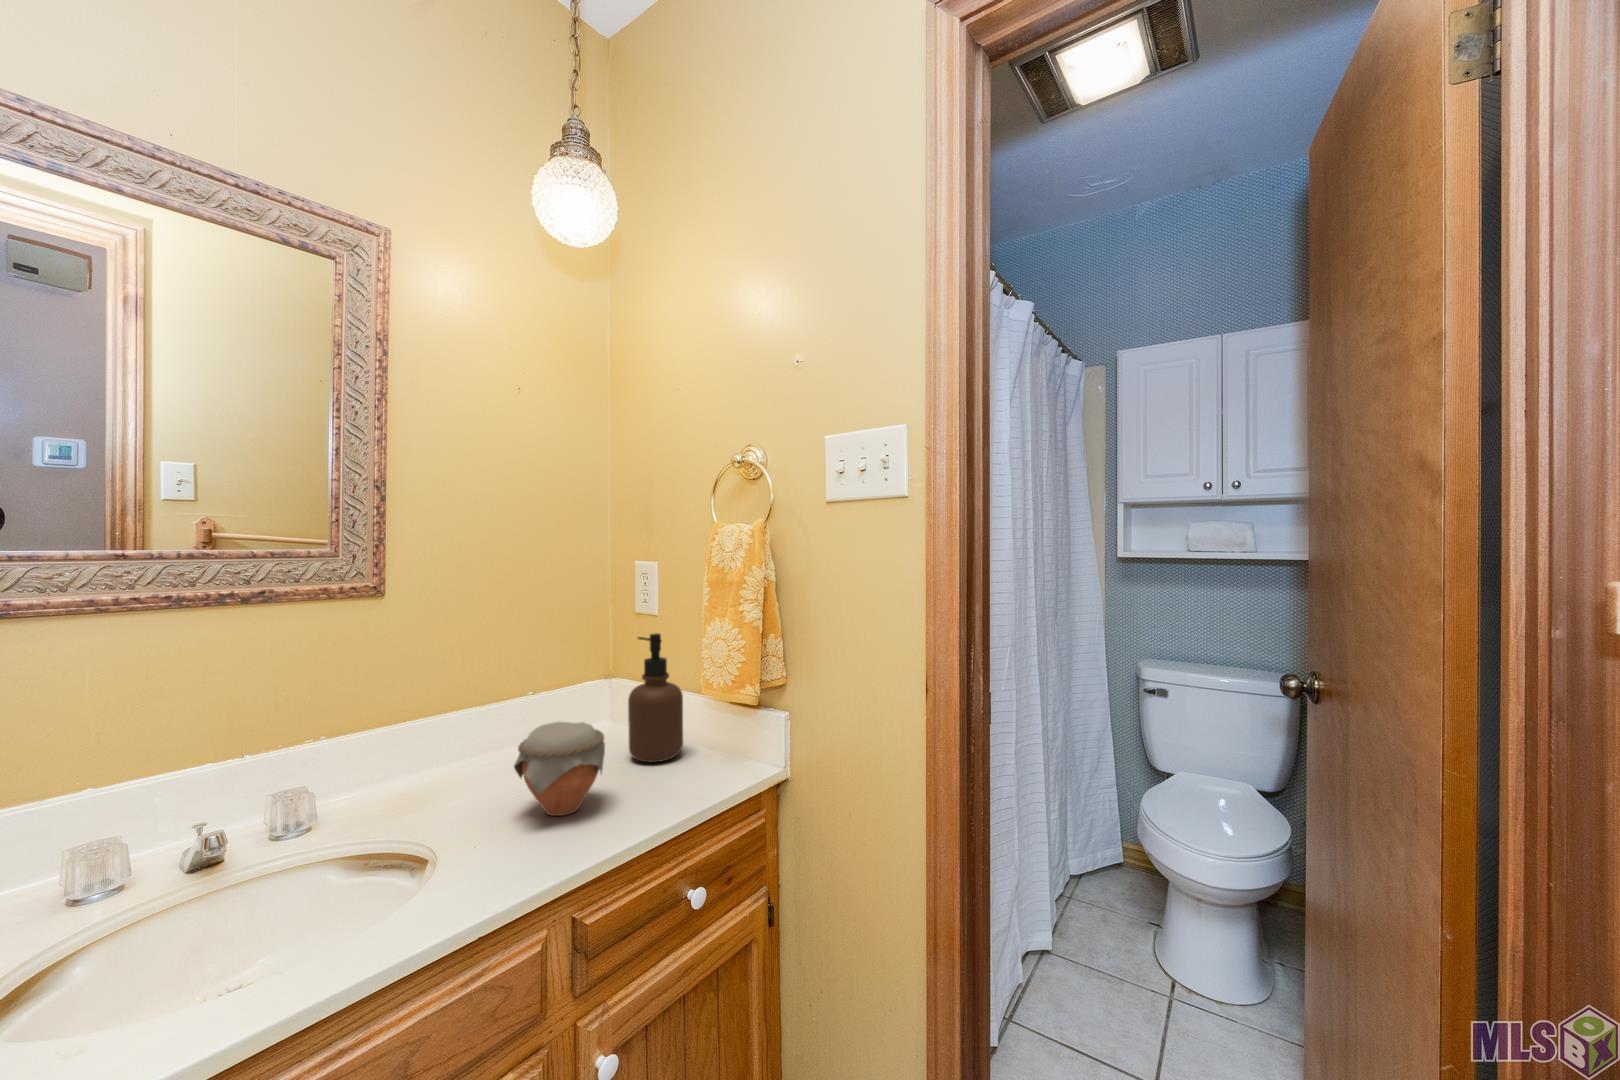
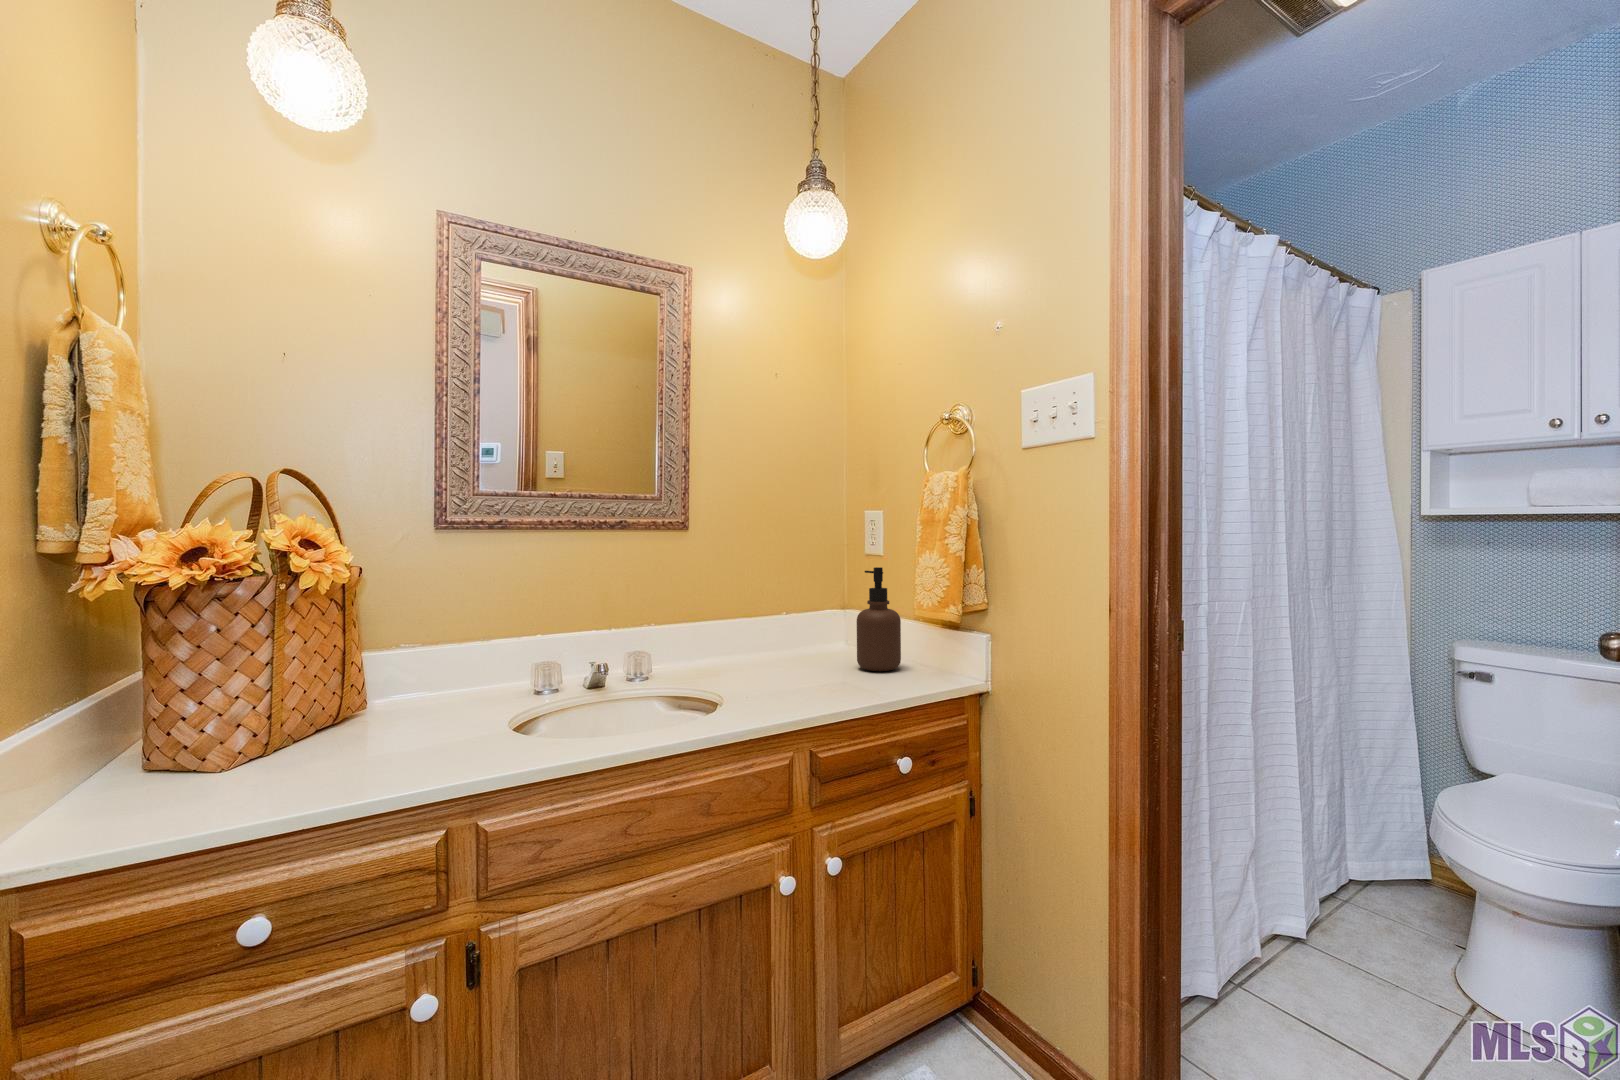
jar: present [514,722,605,816] -> none [772,623,836,690]

